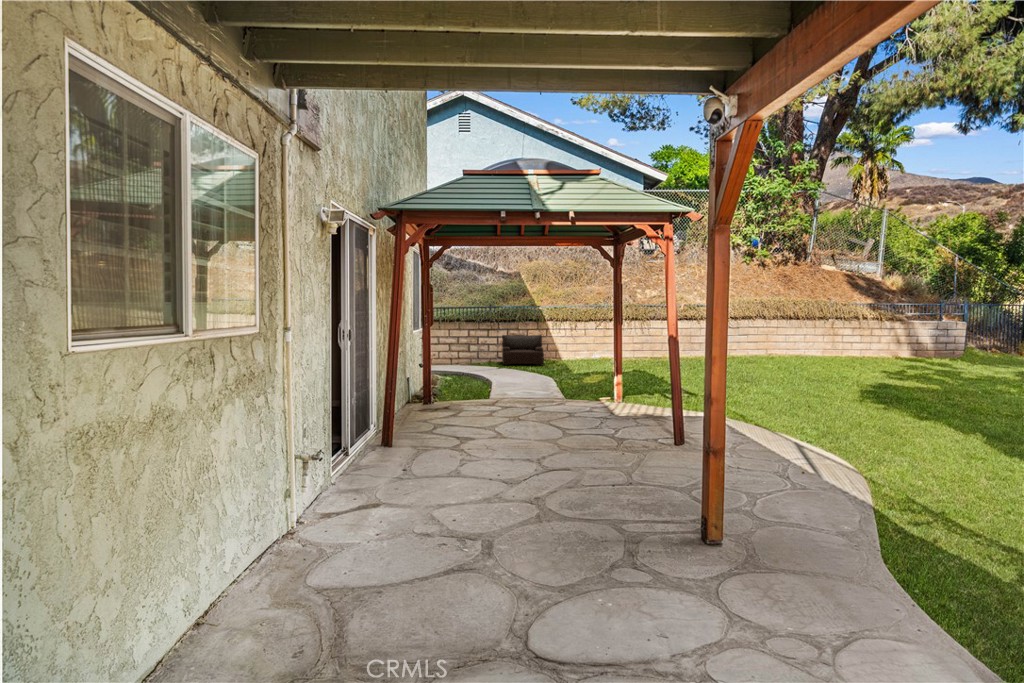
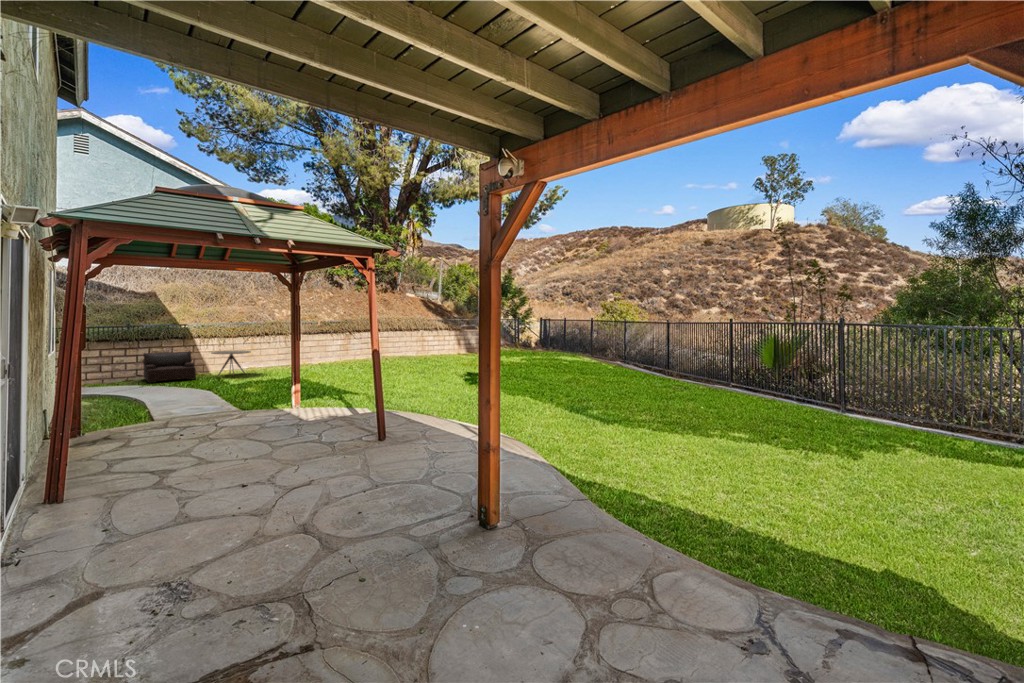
round table: none [560,337,598,365] -> present [211,351,250,375]

